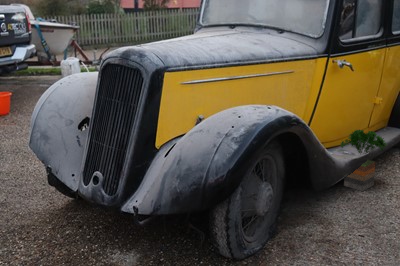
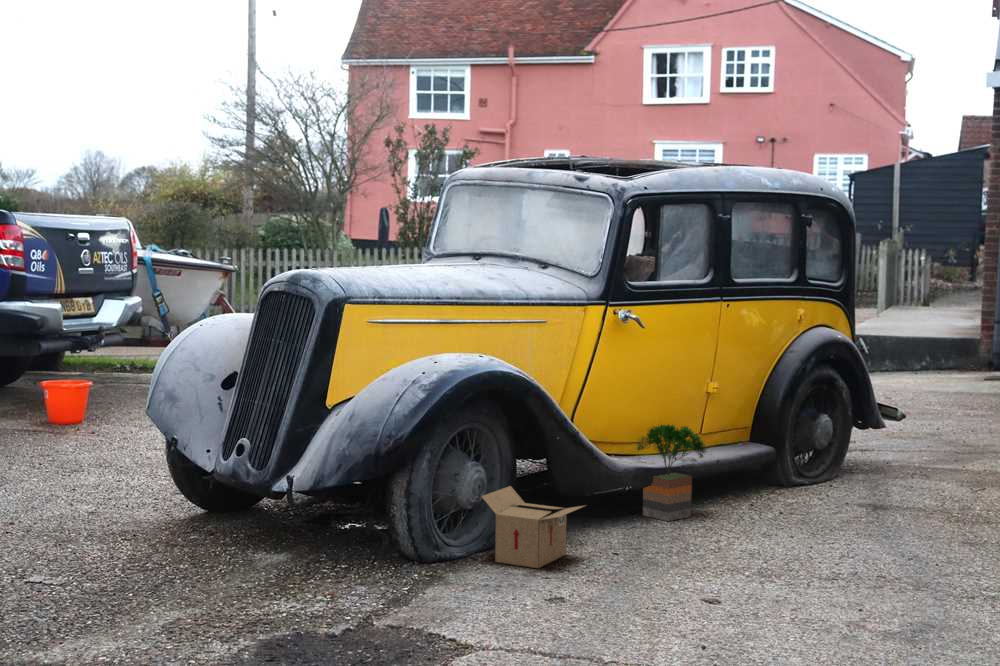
cardboard box: none [267,189,338,254] -> present [482,486,584,568]

